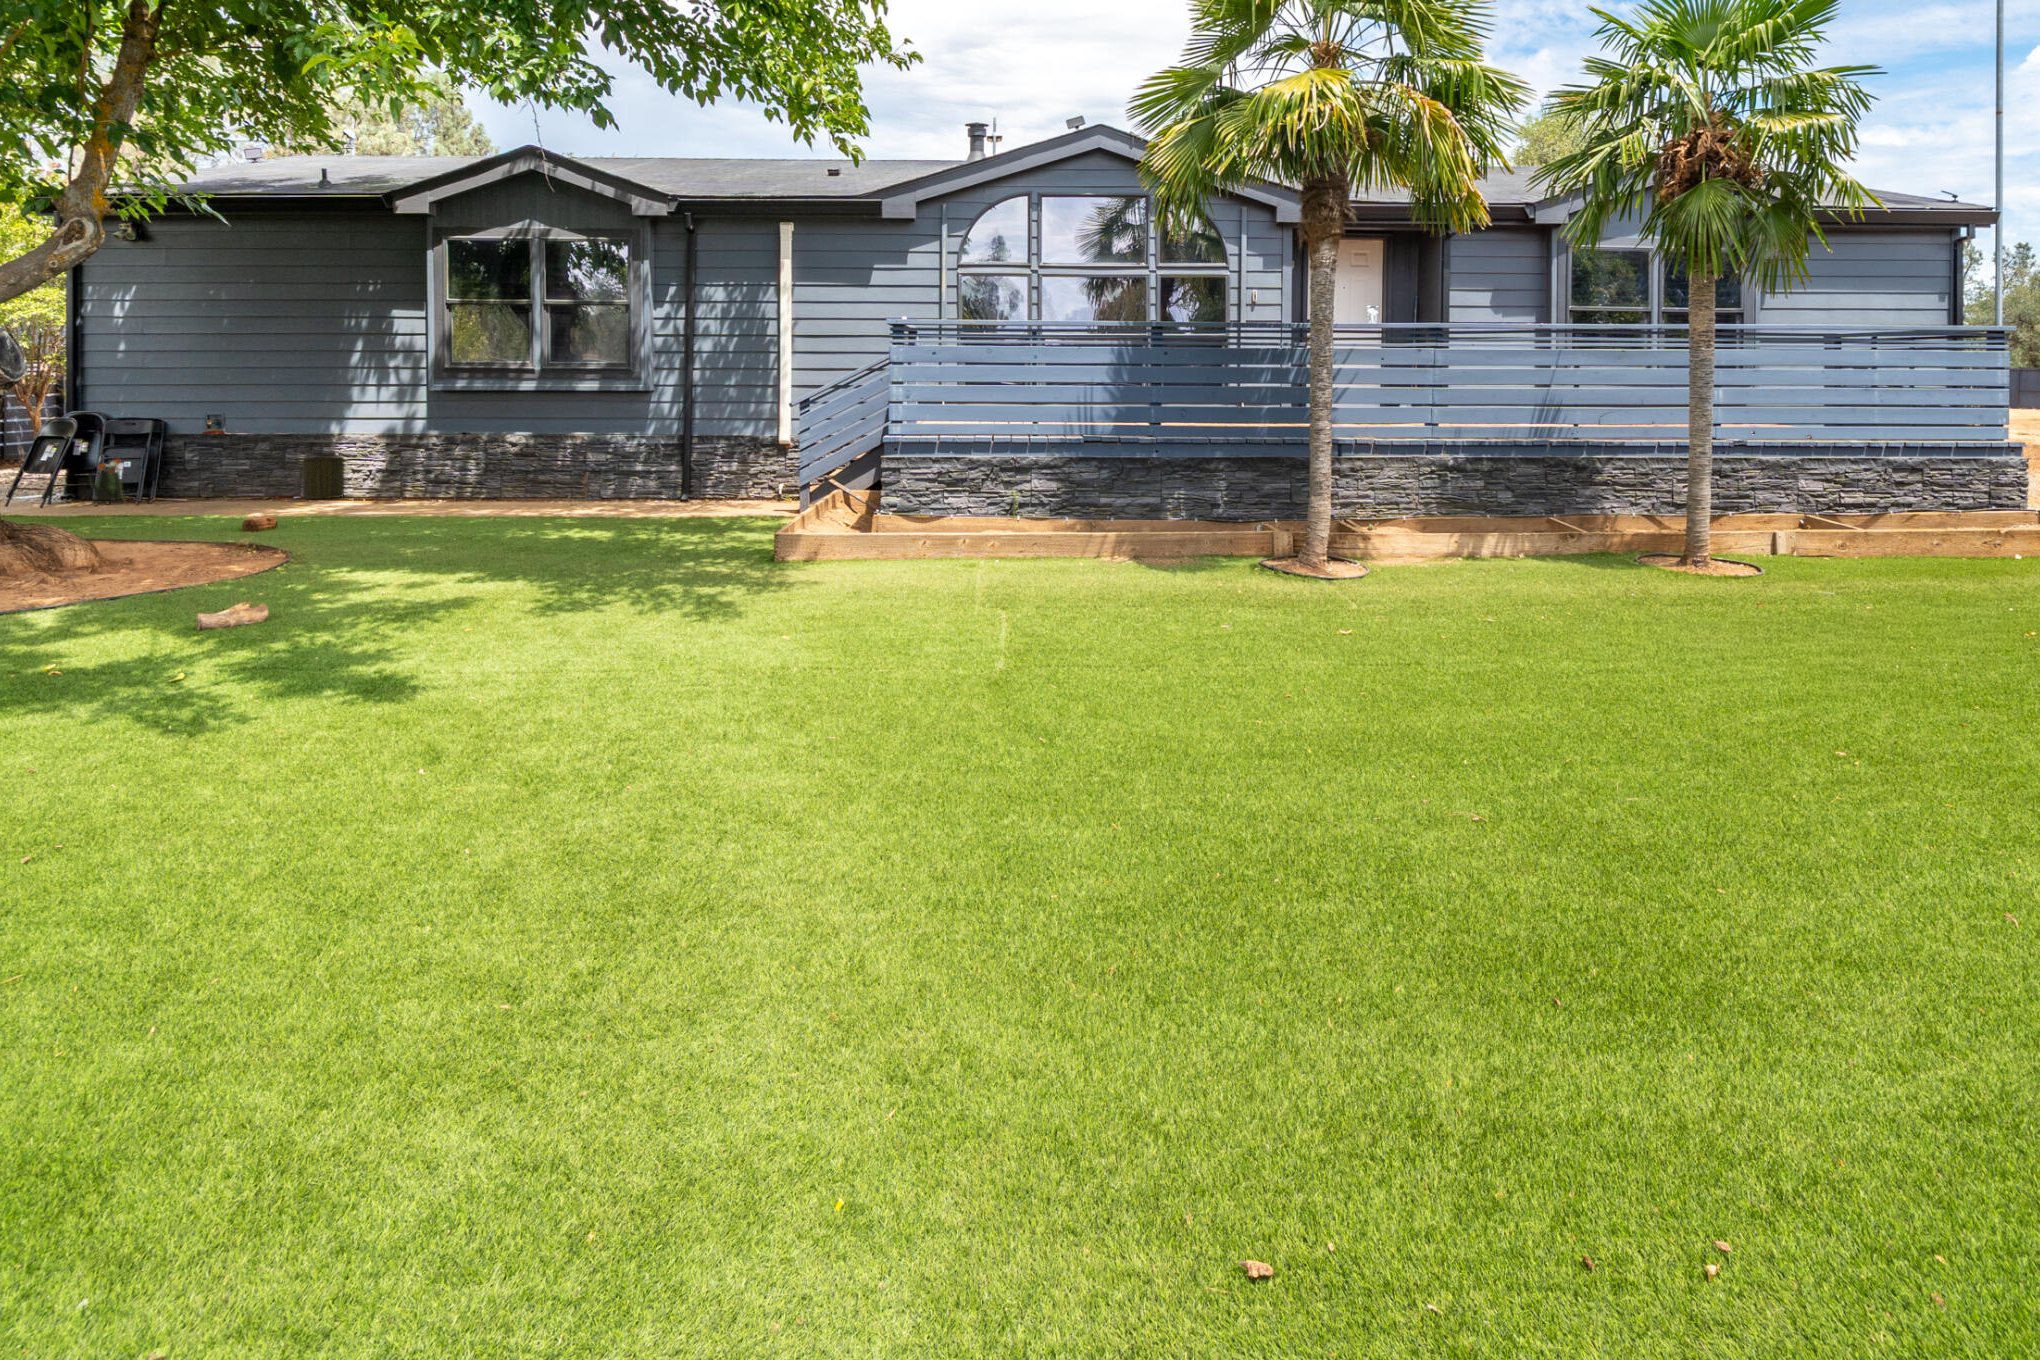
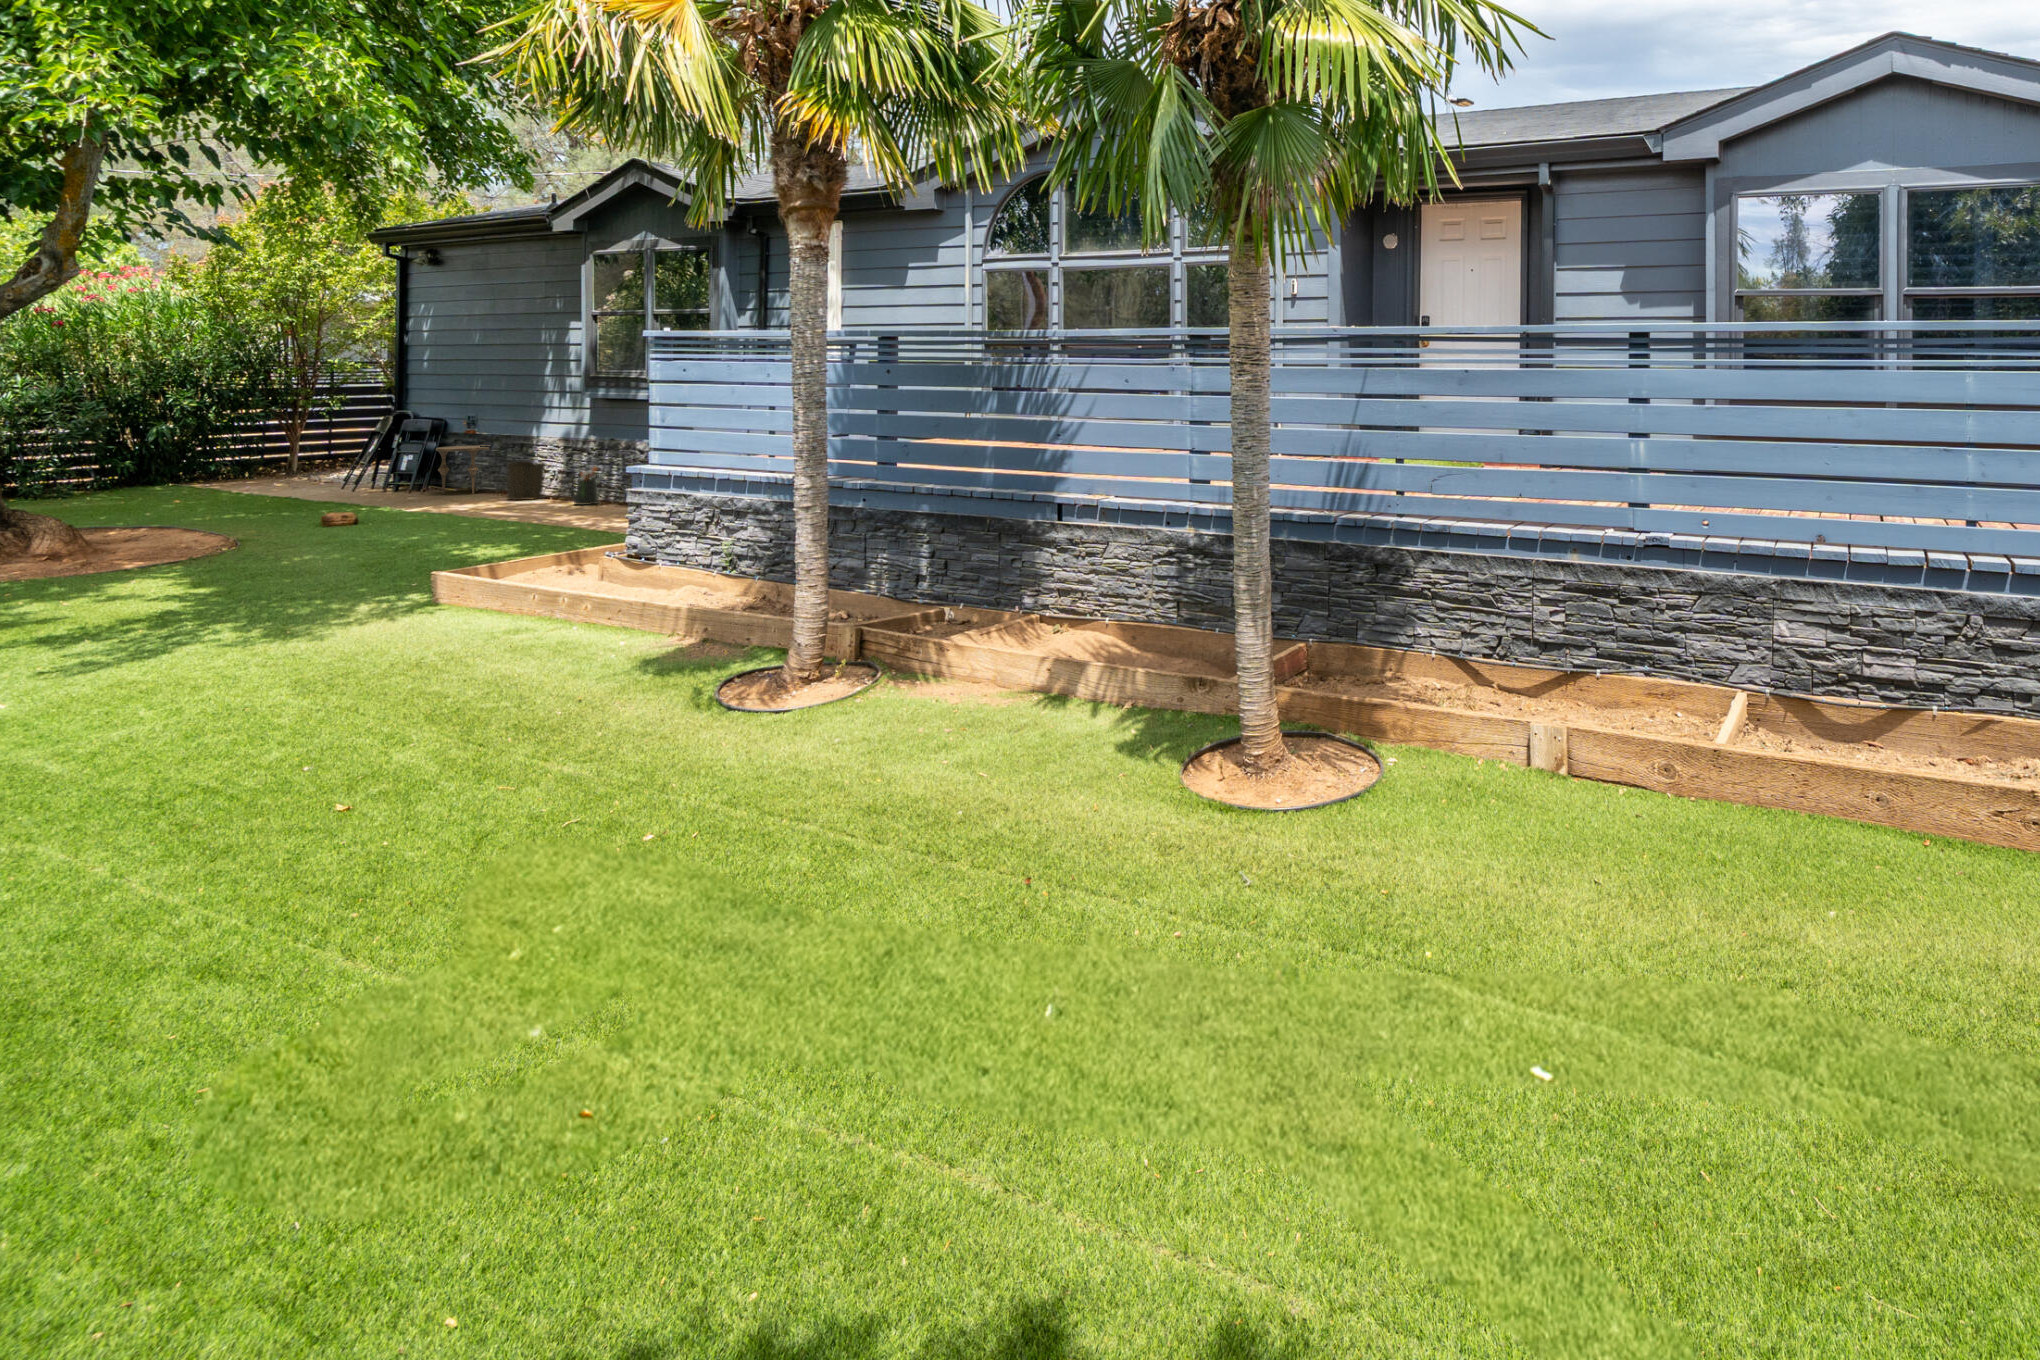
side table: none [167,442,232,499] -> present [436,445,489,494]
watering can: present [89,459,123,500] -> present [567,468,599,505]

